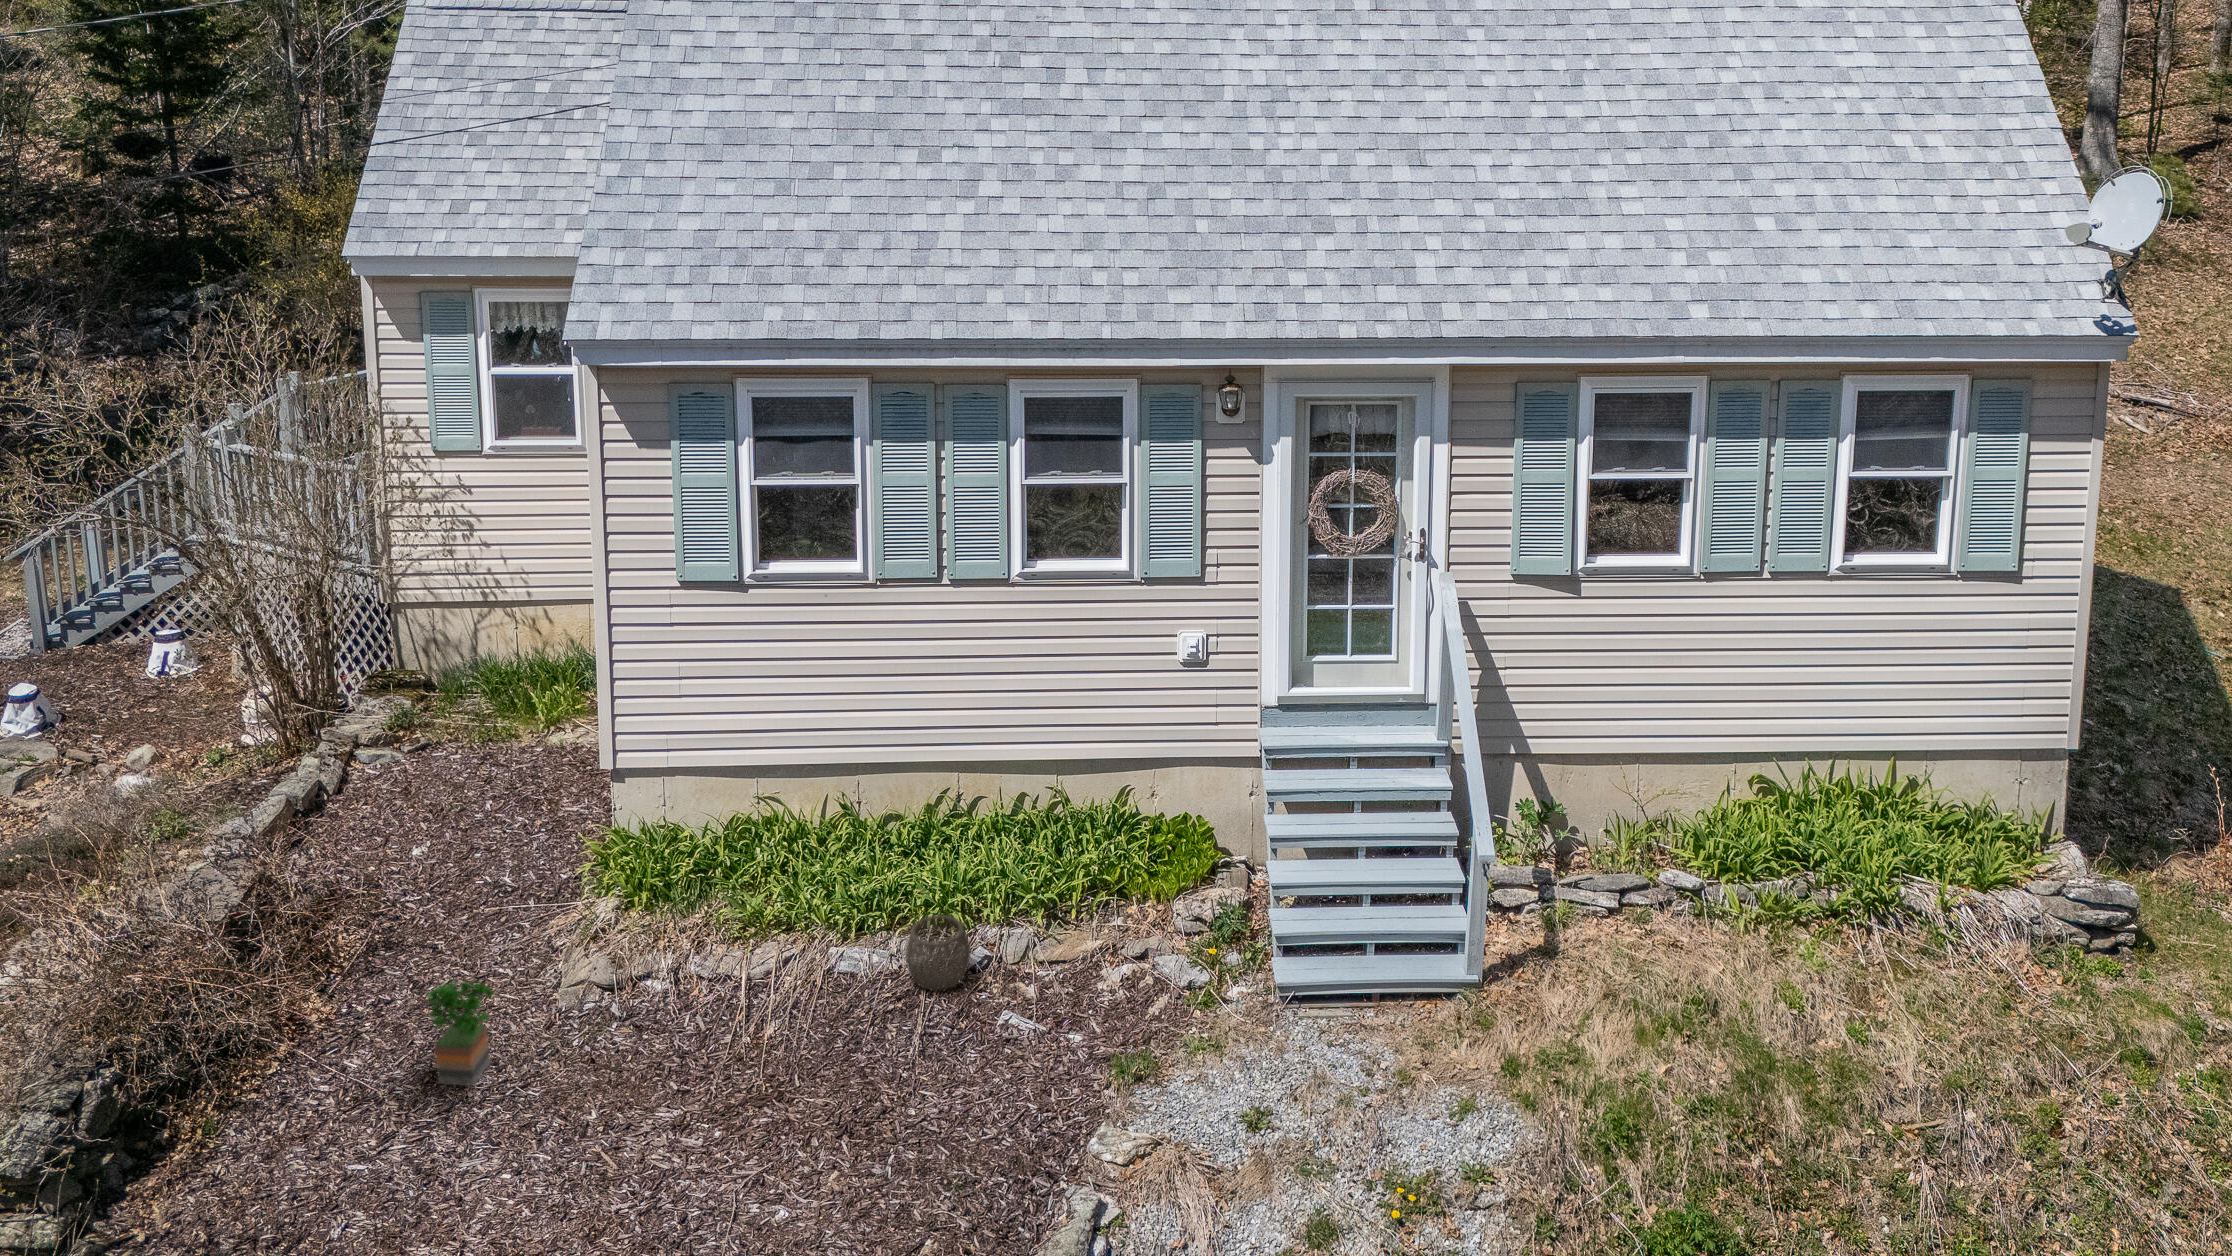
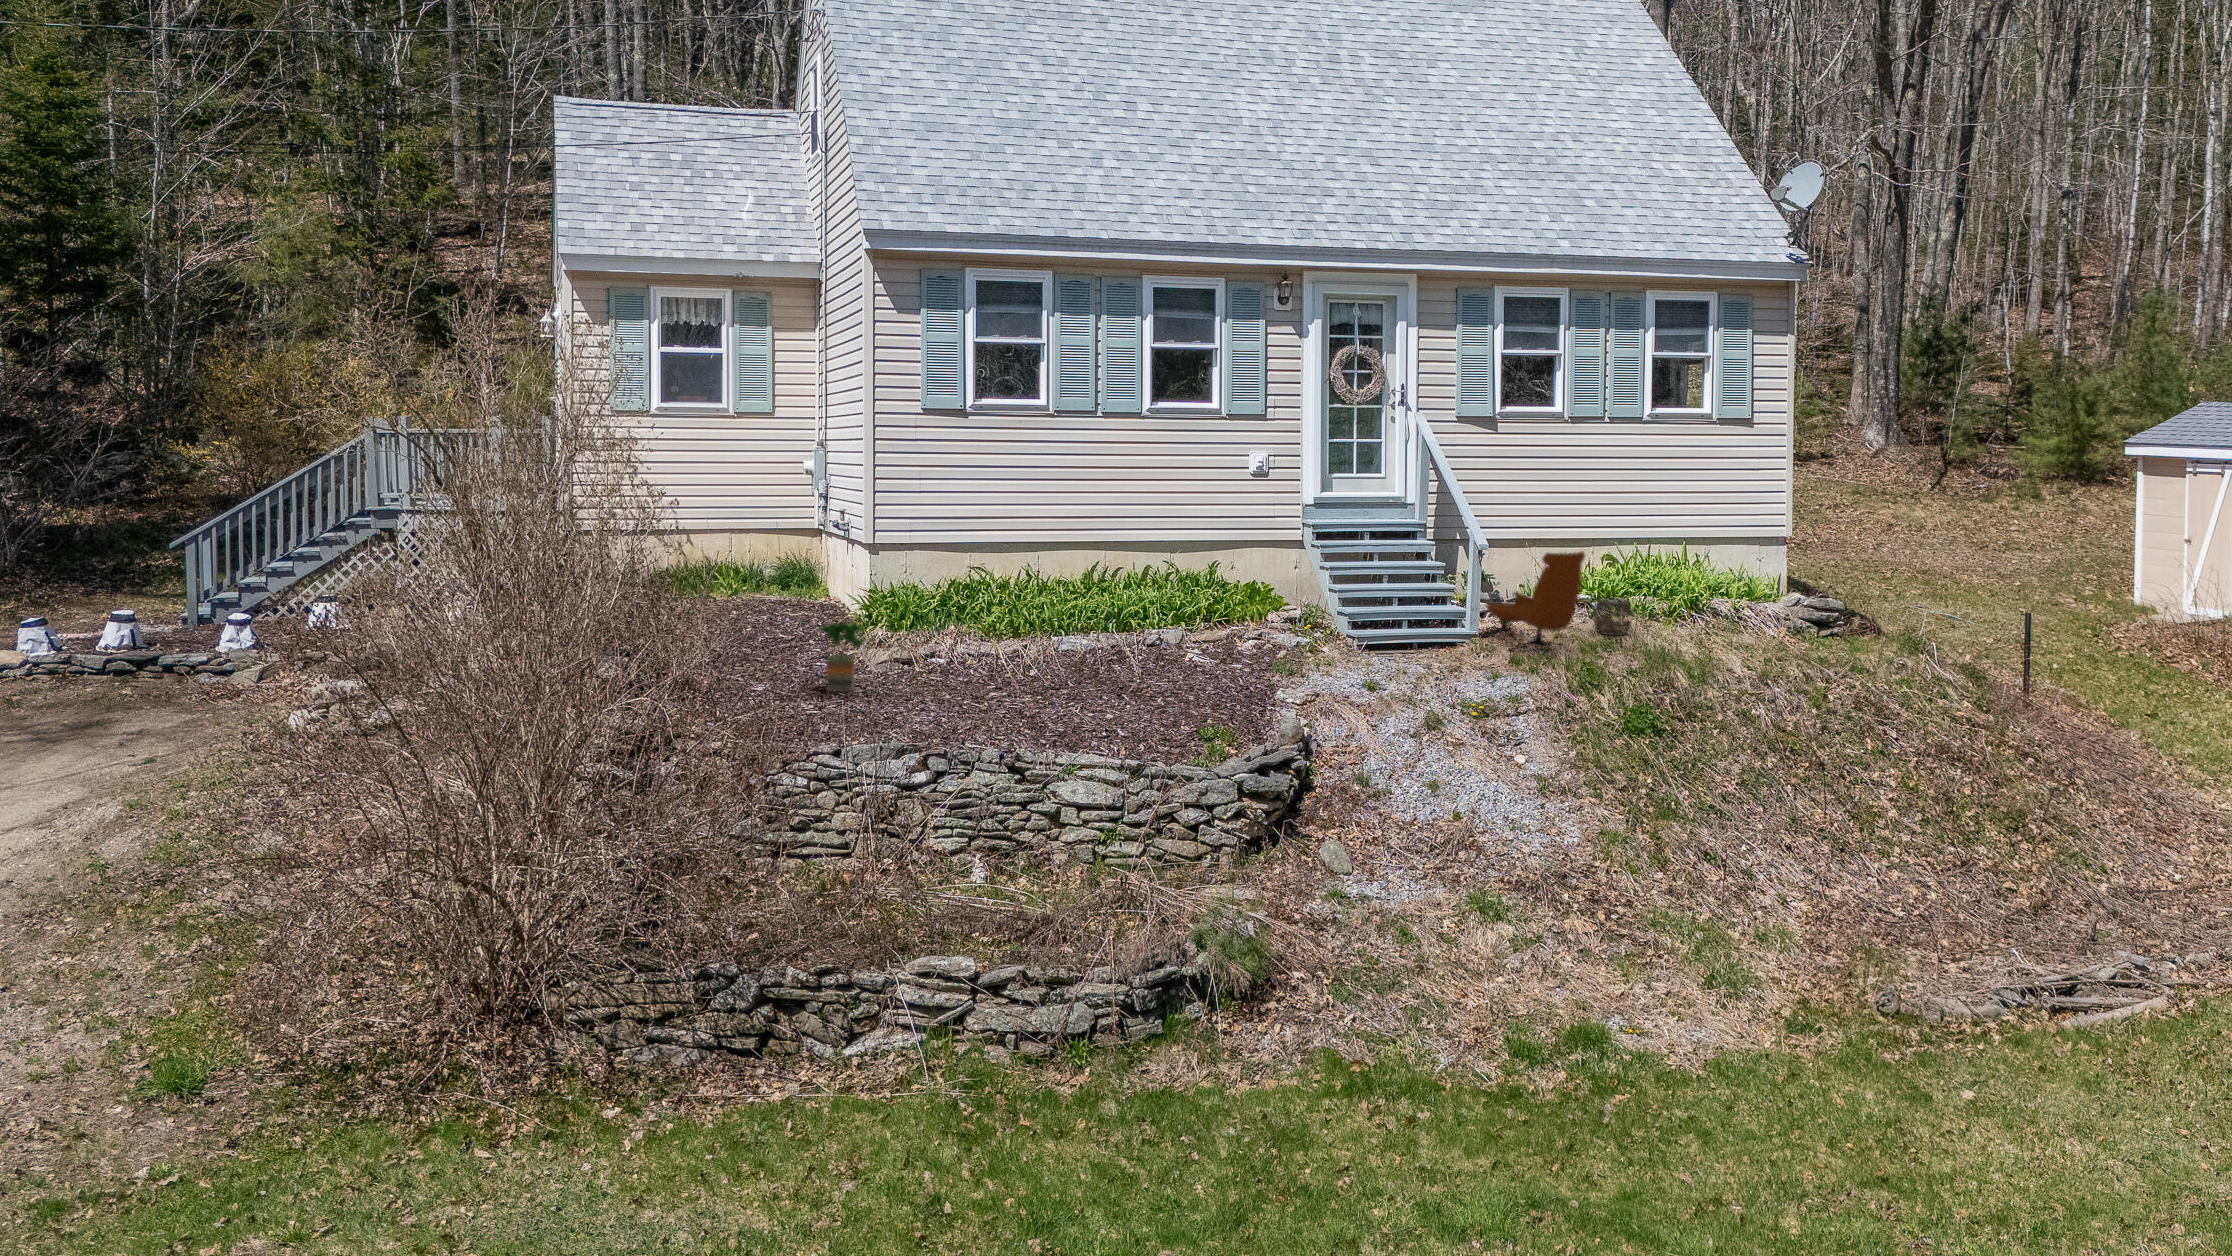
lounge chair: none [1513,883,1654,1036] -> present [1486,552,1585,656]
woven basket: present [906,915,970,991] -> present [1593,597,1633,636]

